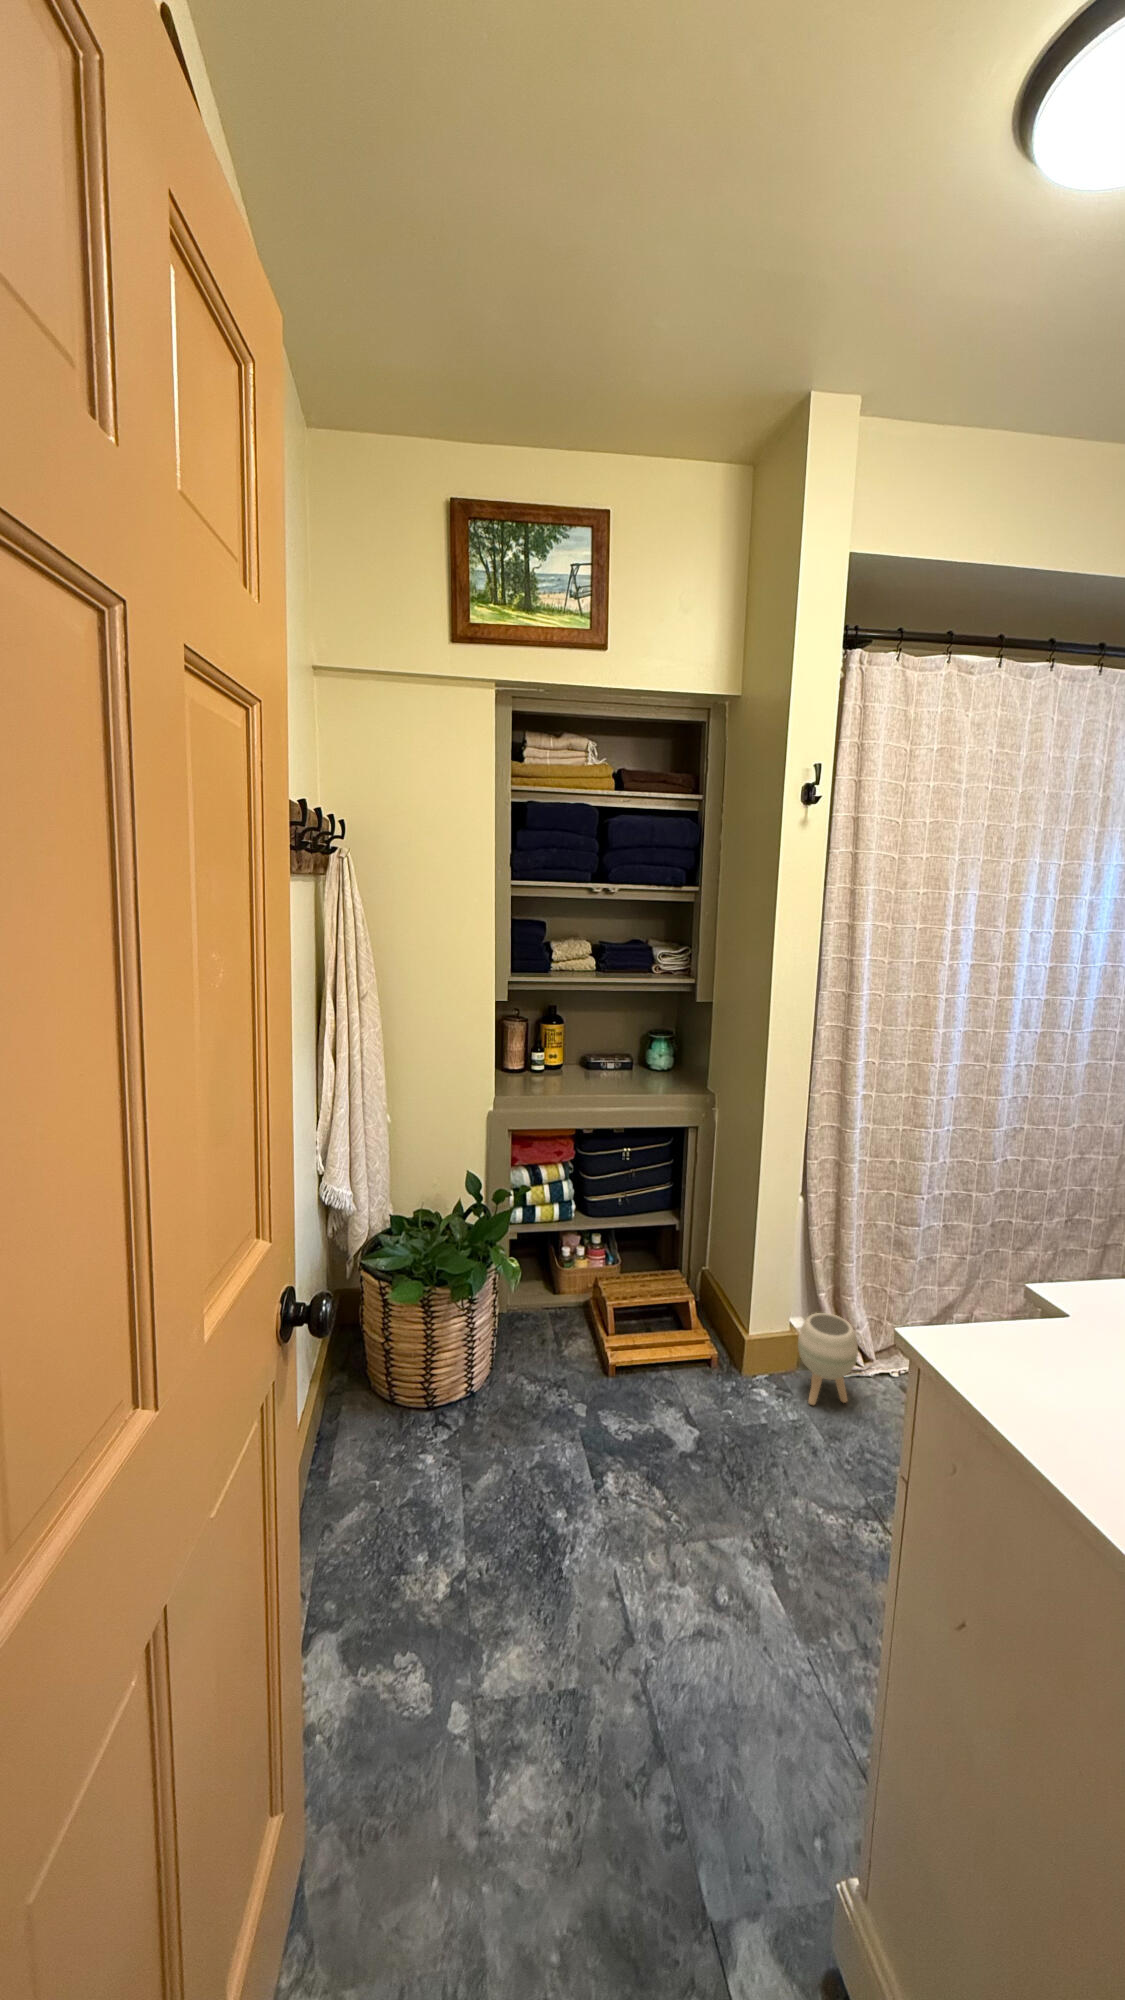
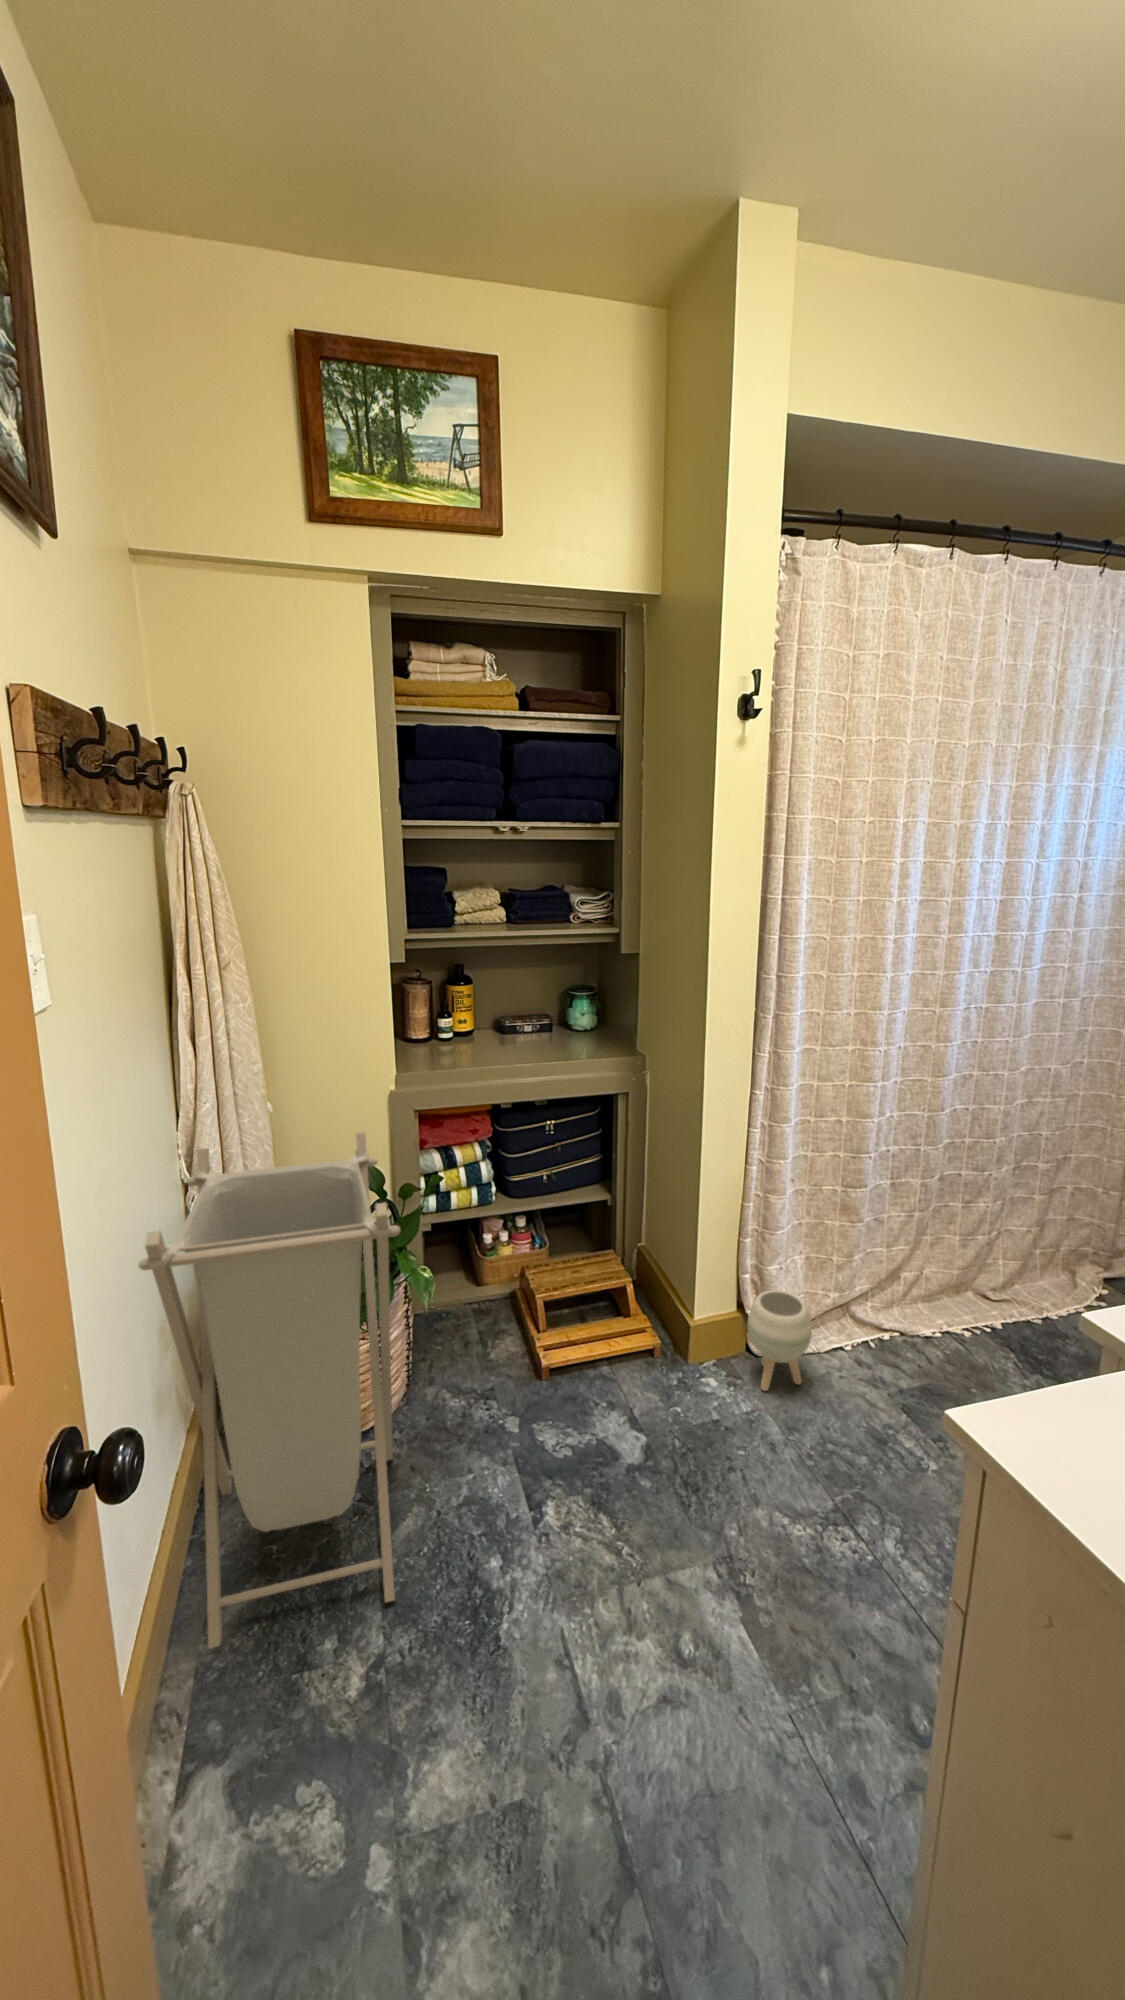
laundry hamper: none [300,1137,499,1548] -> present [139,1132,400,1649]

